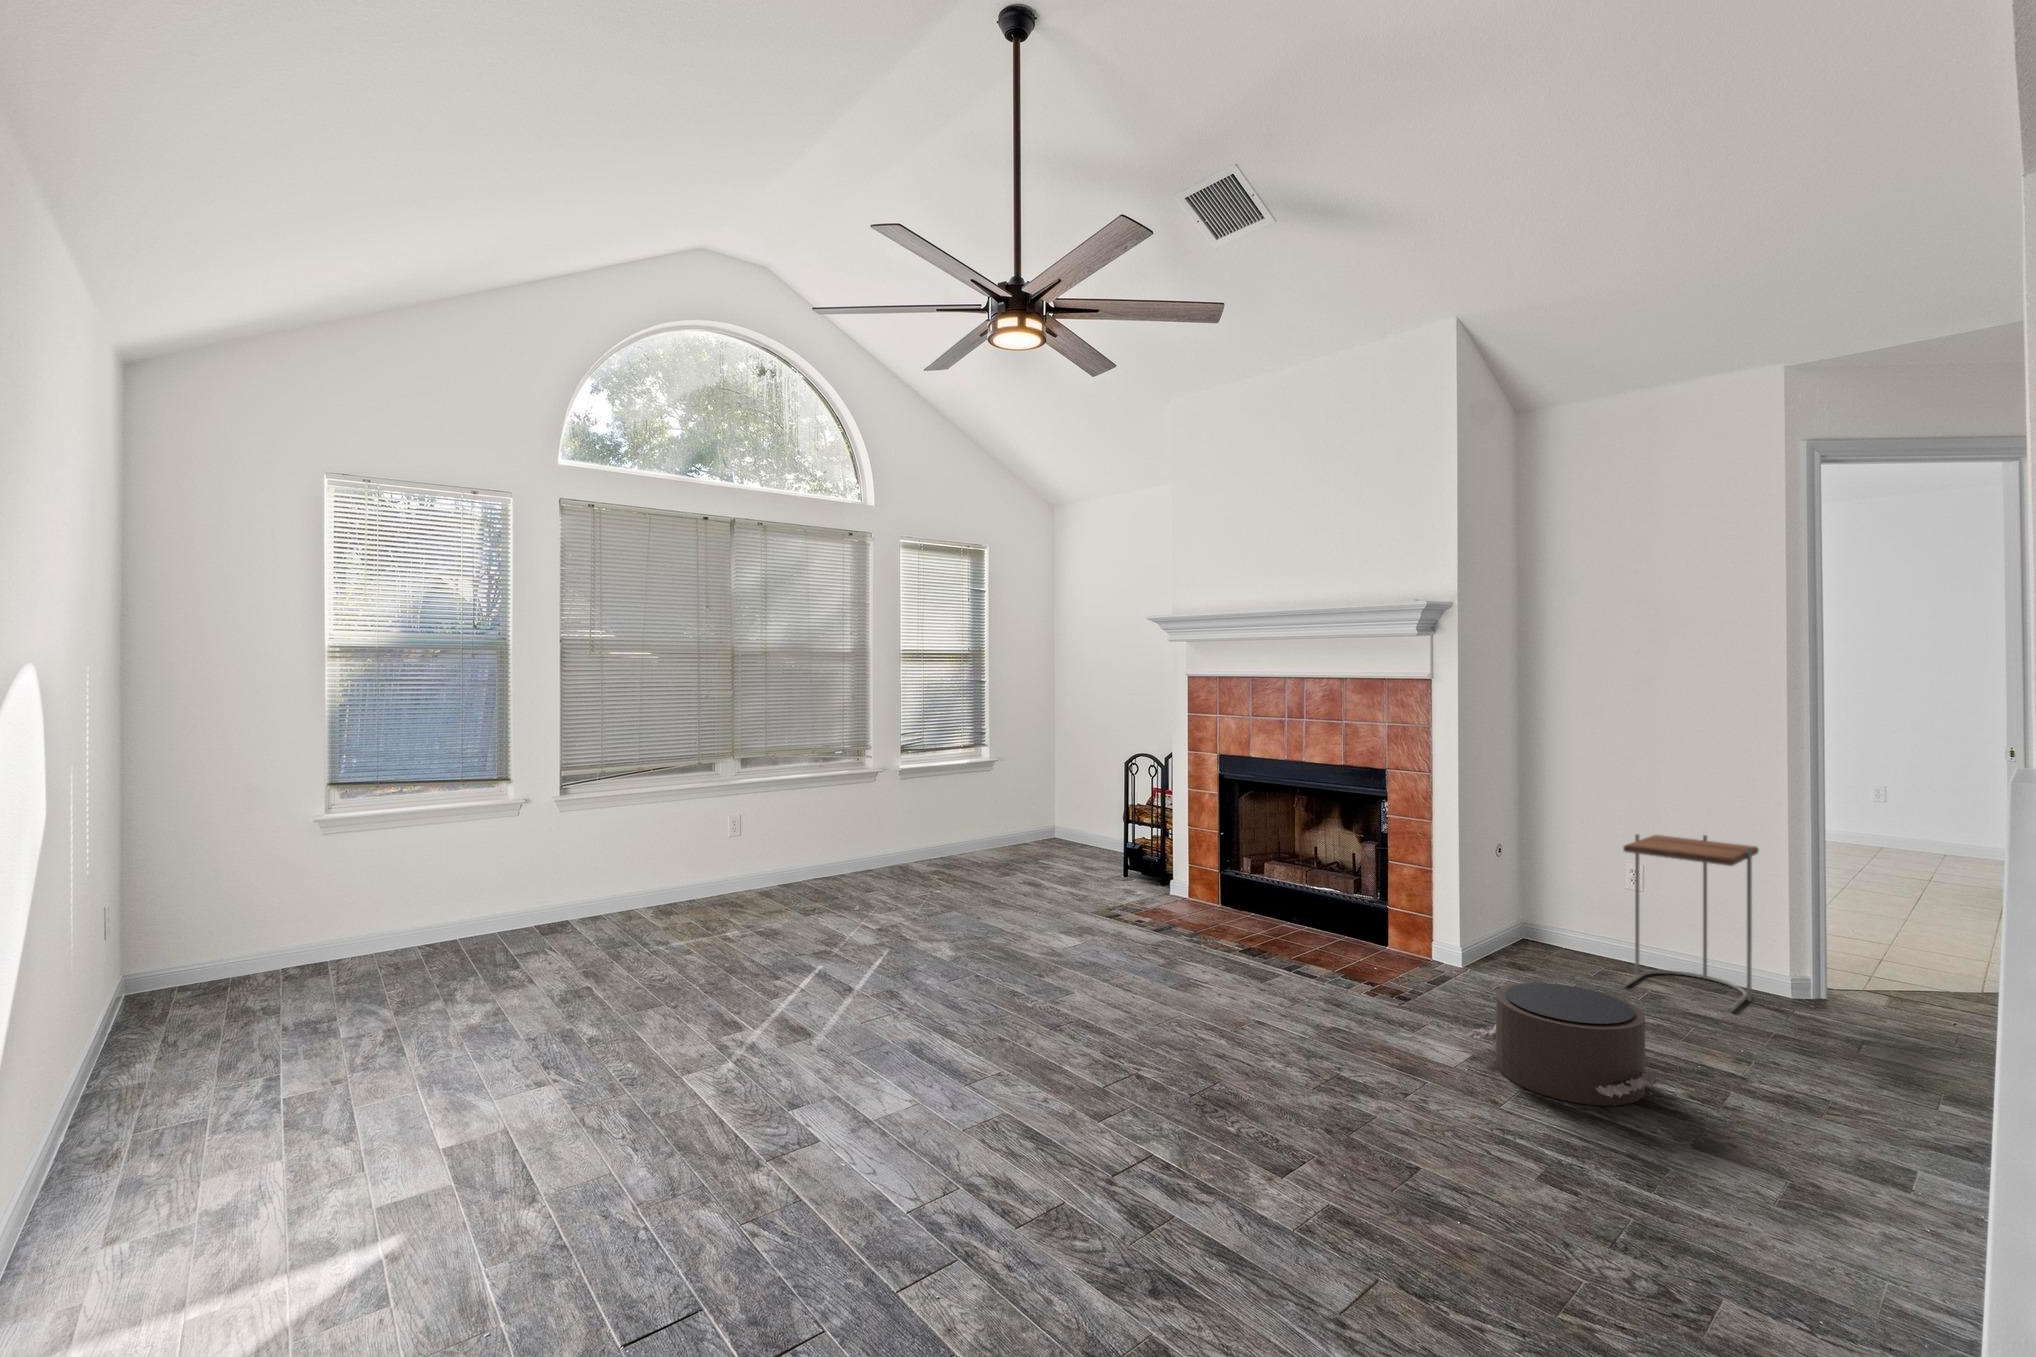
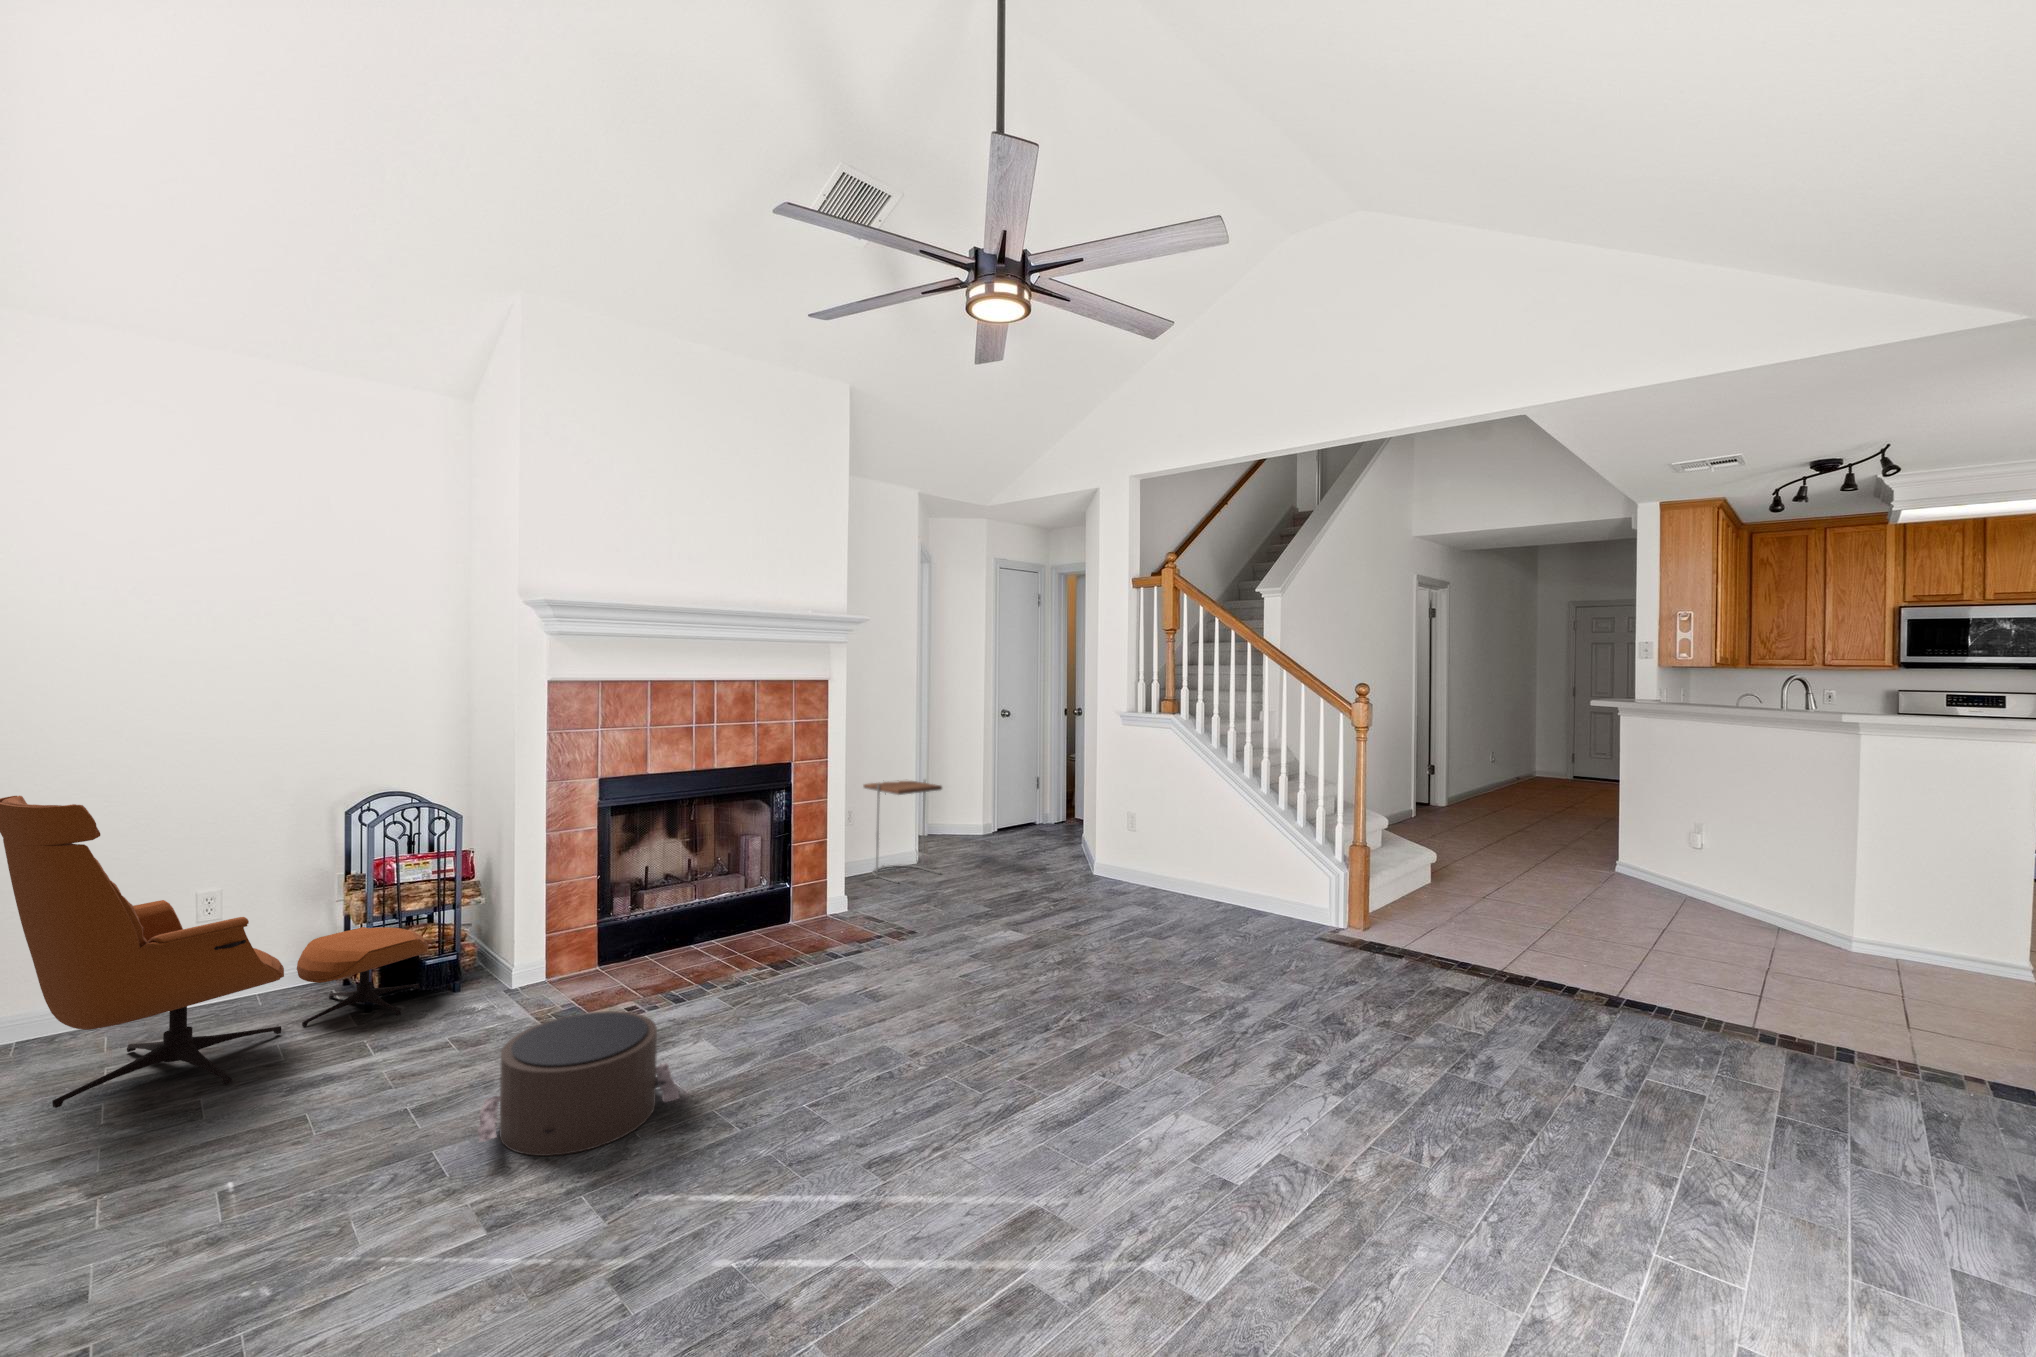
lounge chair: none [982,726,1153,883] -> present [0,796,428,1108]
pouf: present [1466,983,1663,1106] -> present [478,1011,679,1156]

